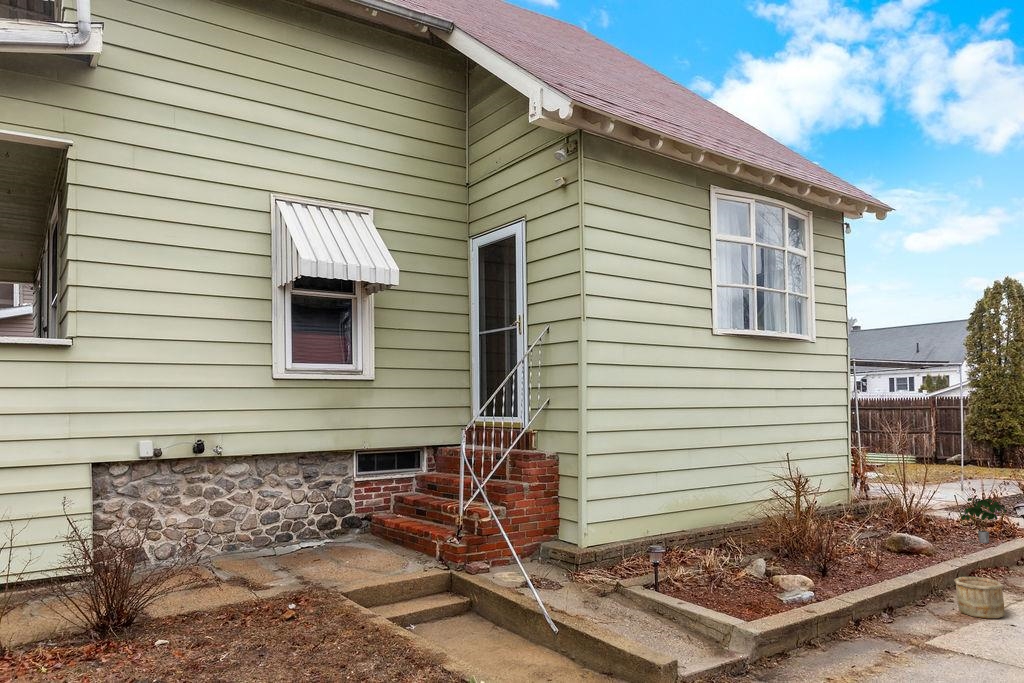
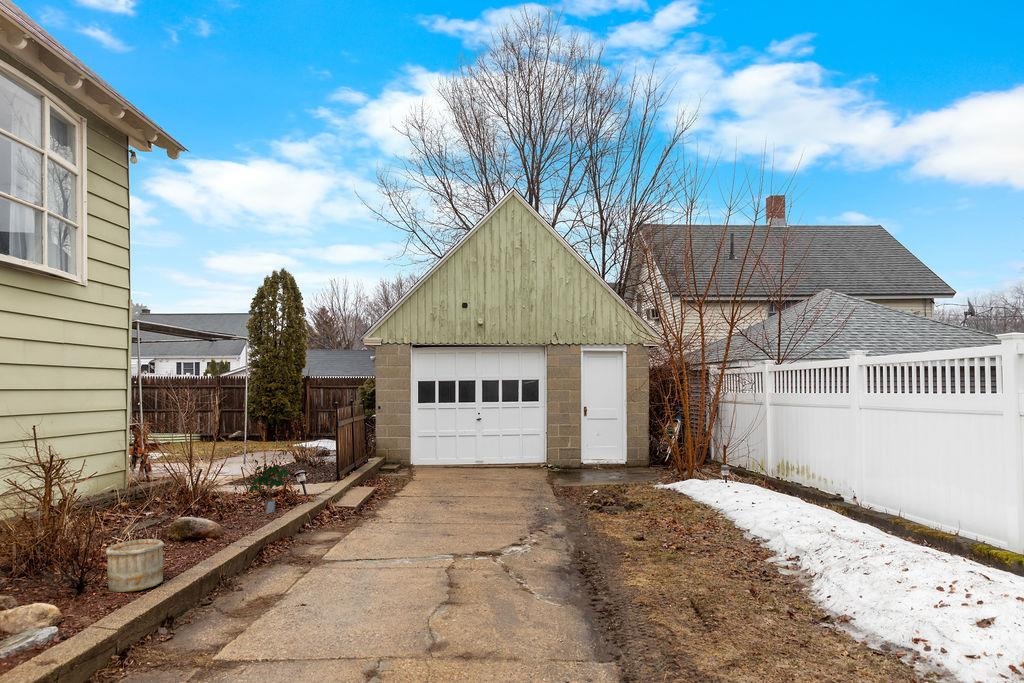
wooden bucket: present [954,577,1004,618] -> present [106,539,165,592]

